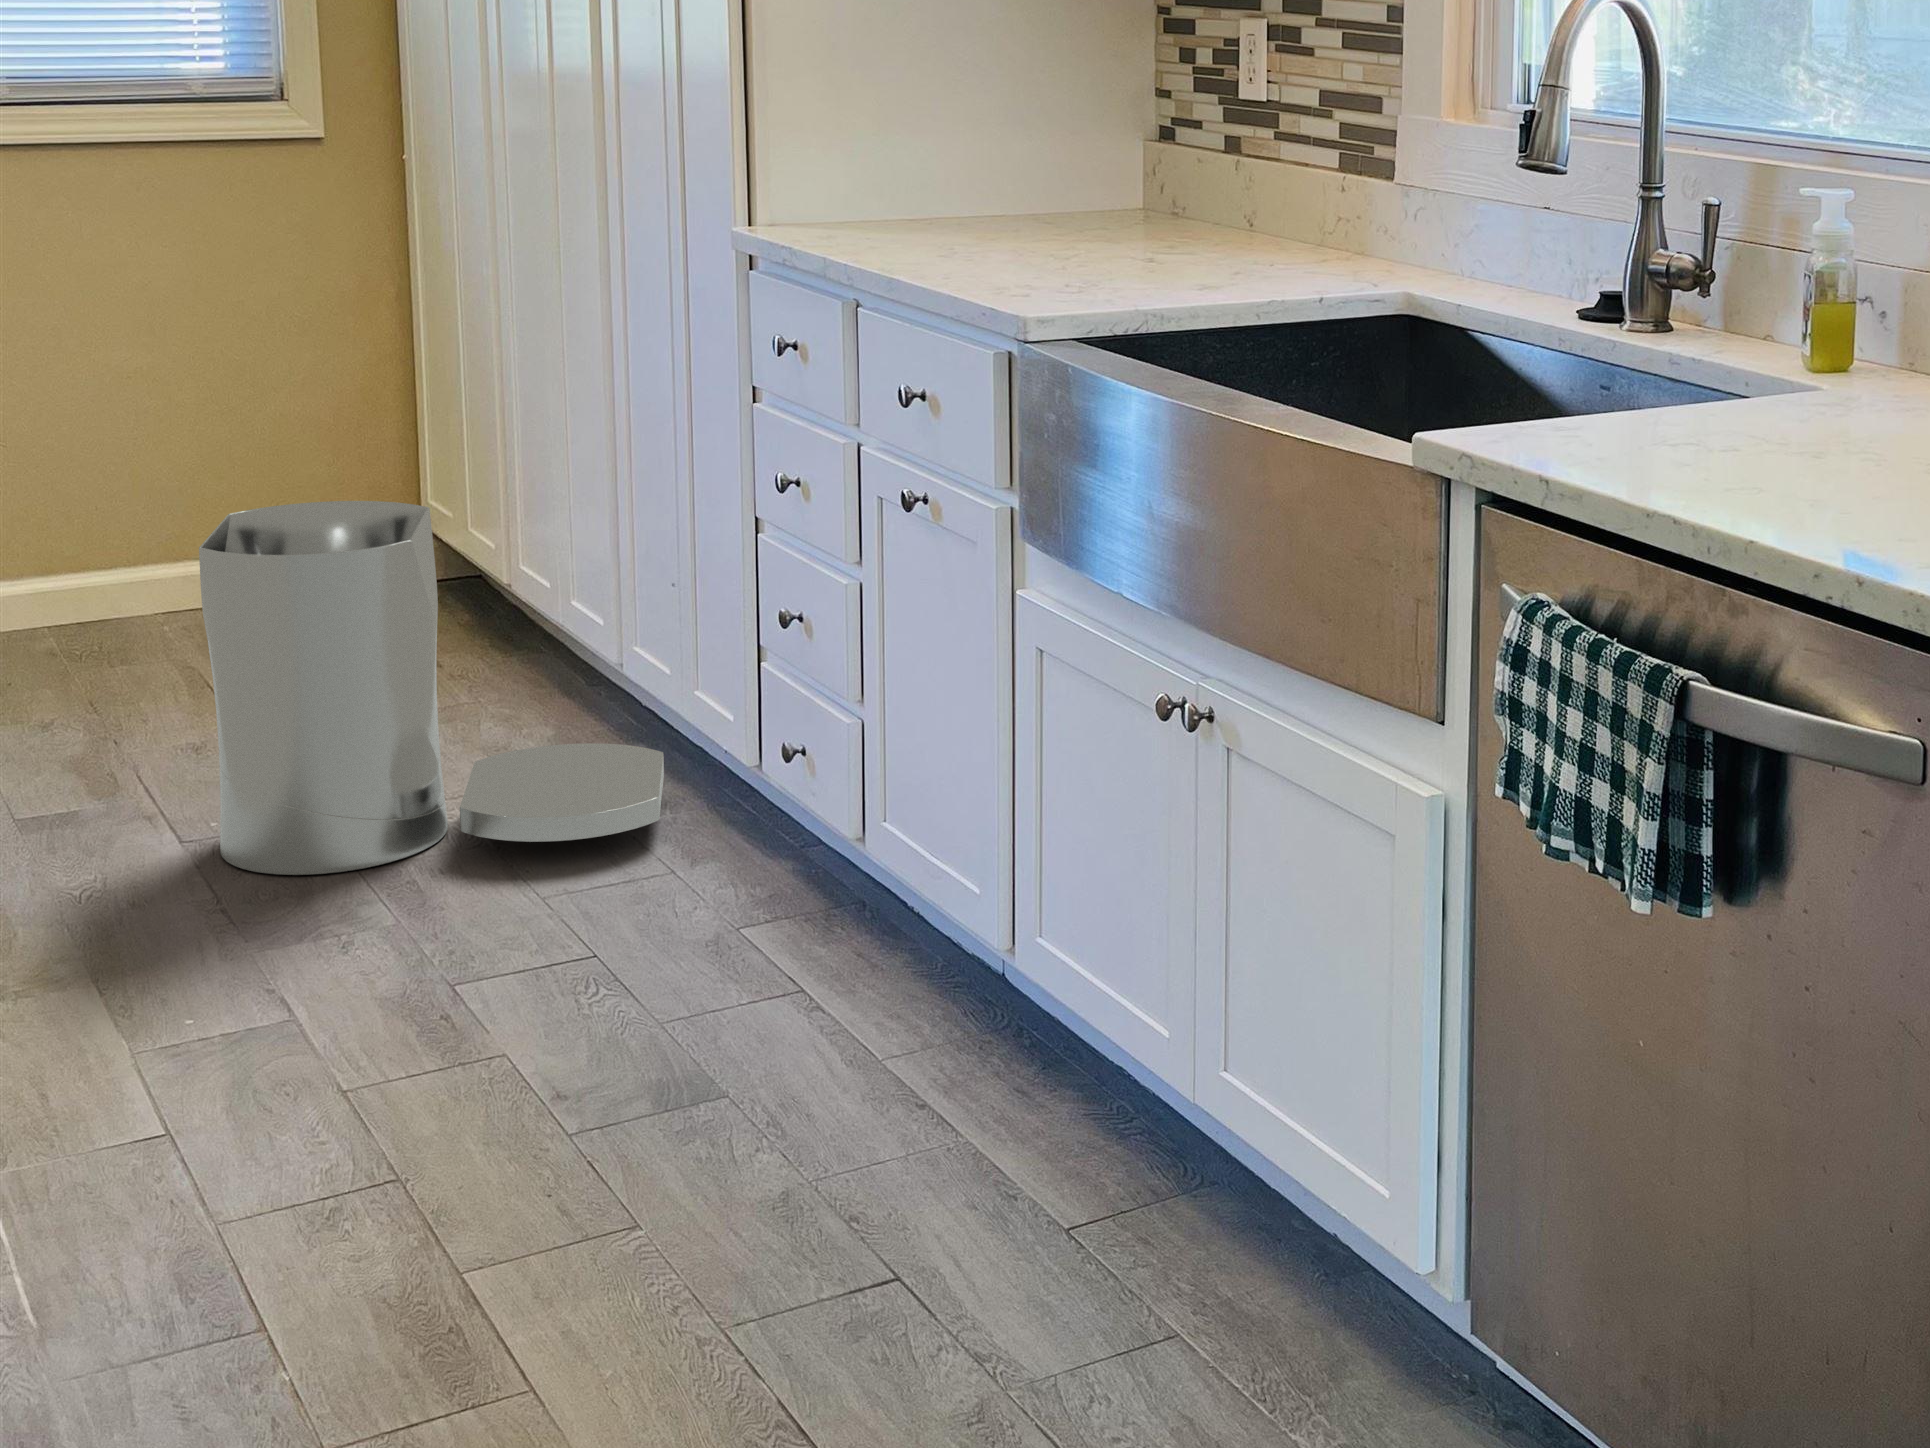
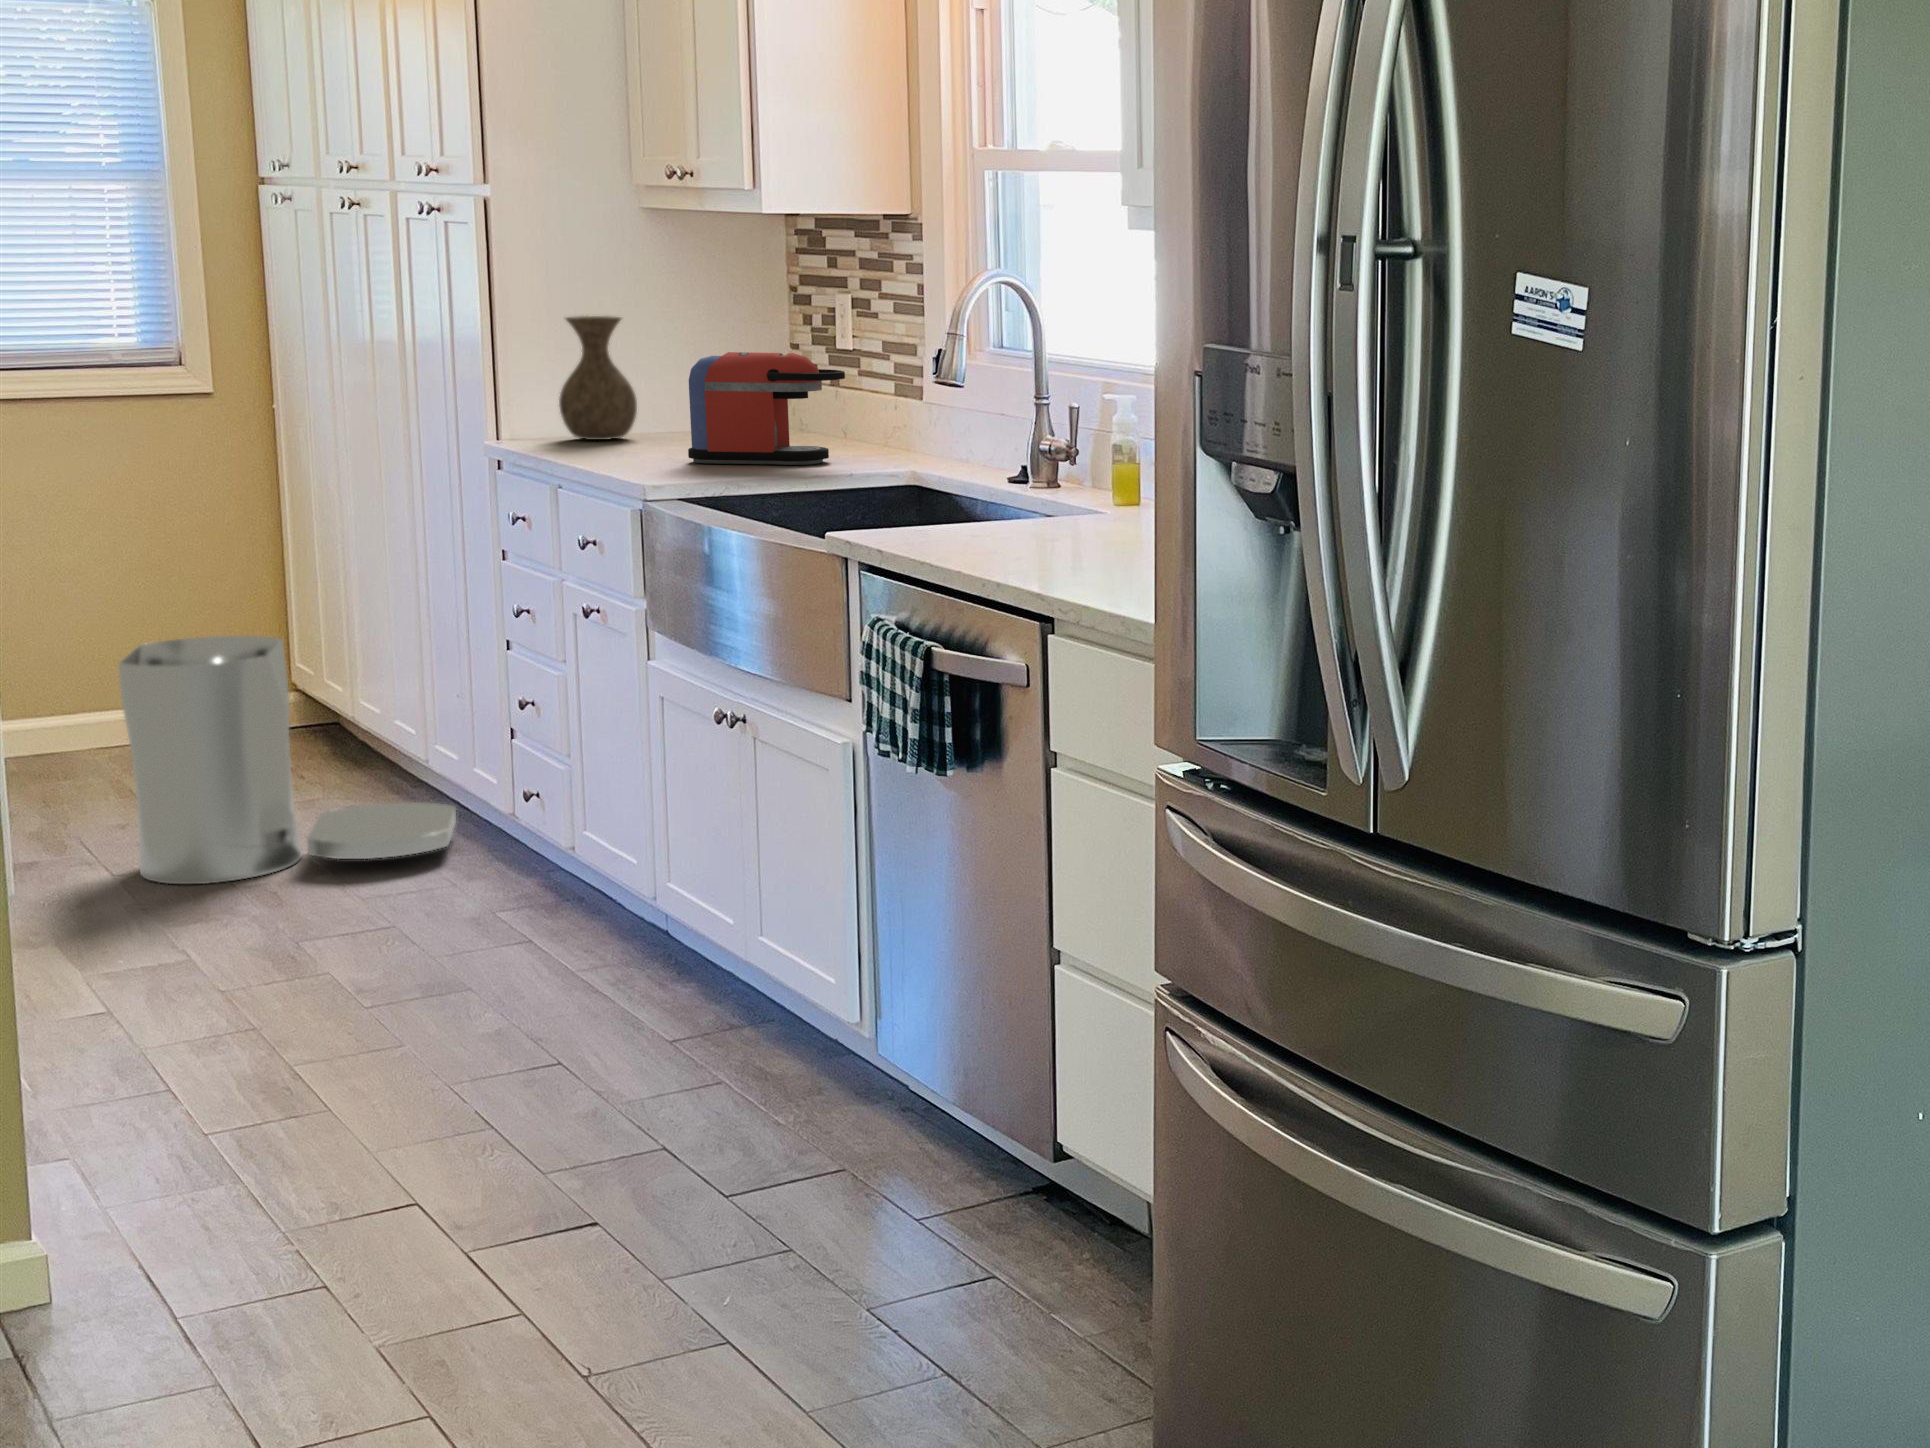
vase: none [840,44,949,227] -> present [559,316,637,440]
coffee maker: none [1057,104,1300,280] -> present [688,352,845,465]

